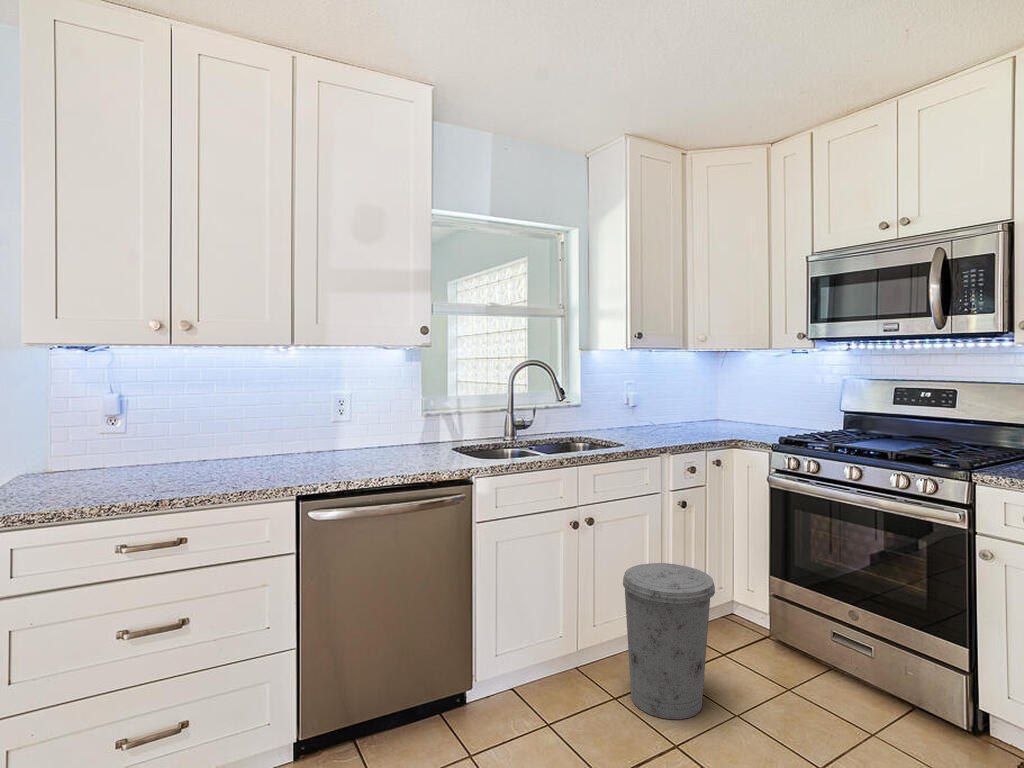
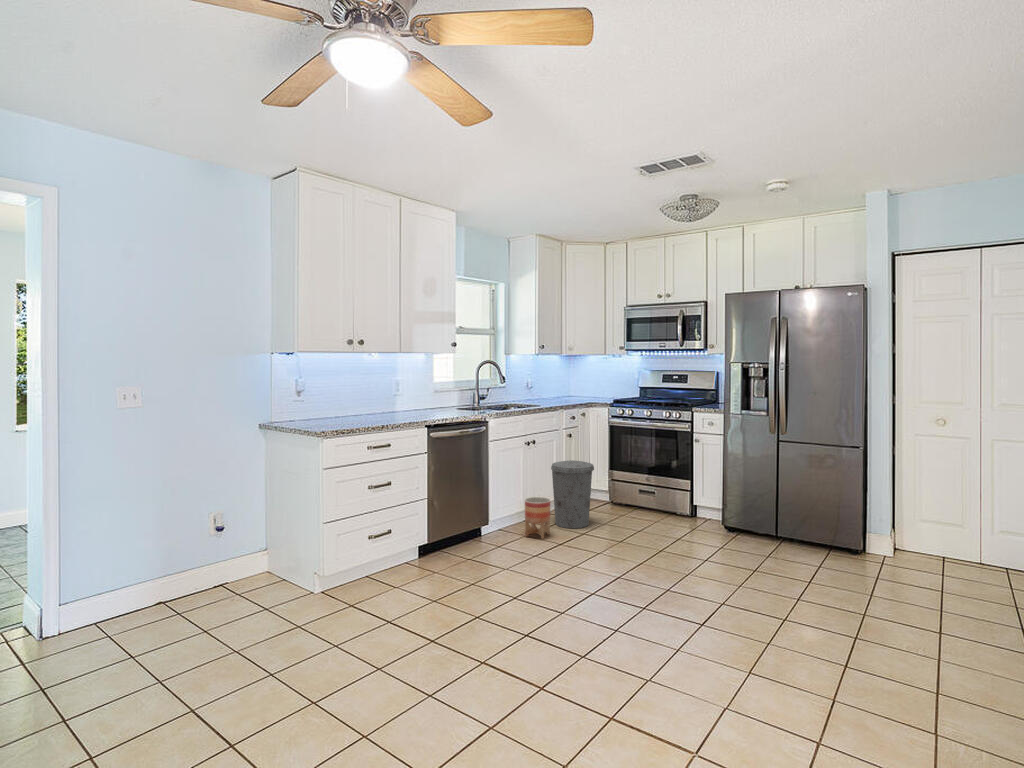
planter: none [546,644,602,749] -> present [525,497,550,539]

